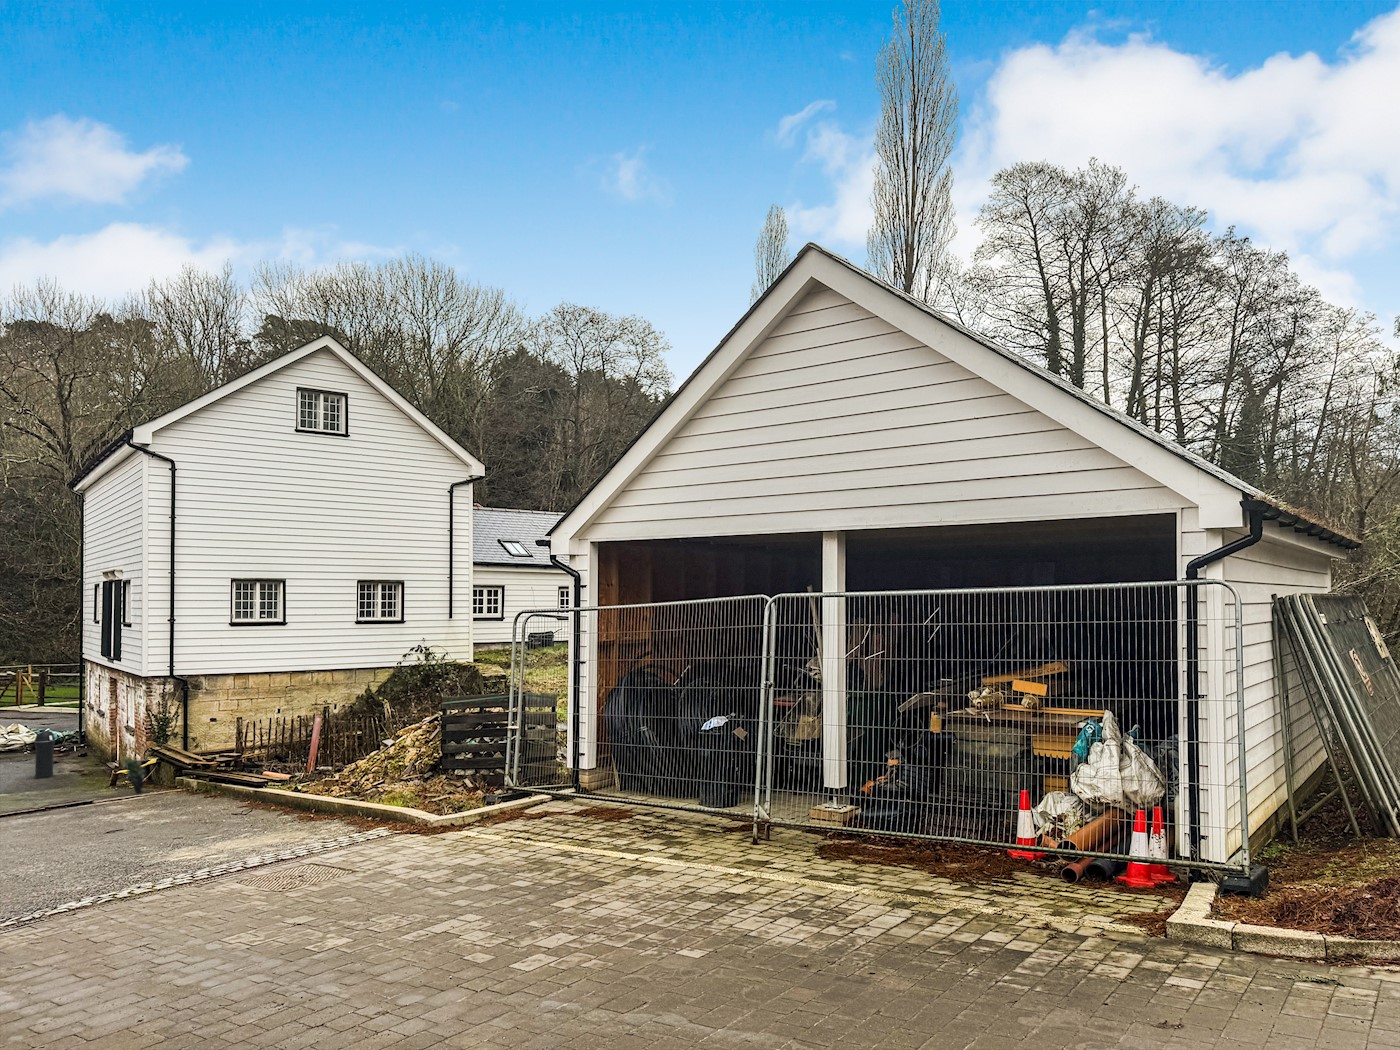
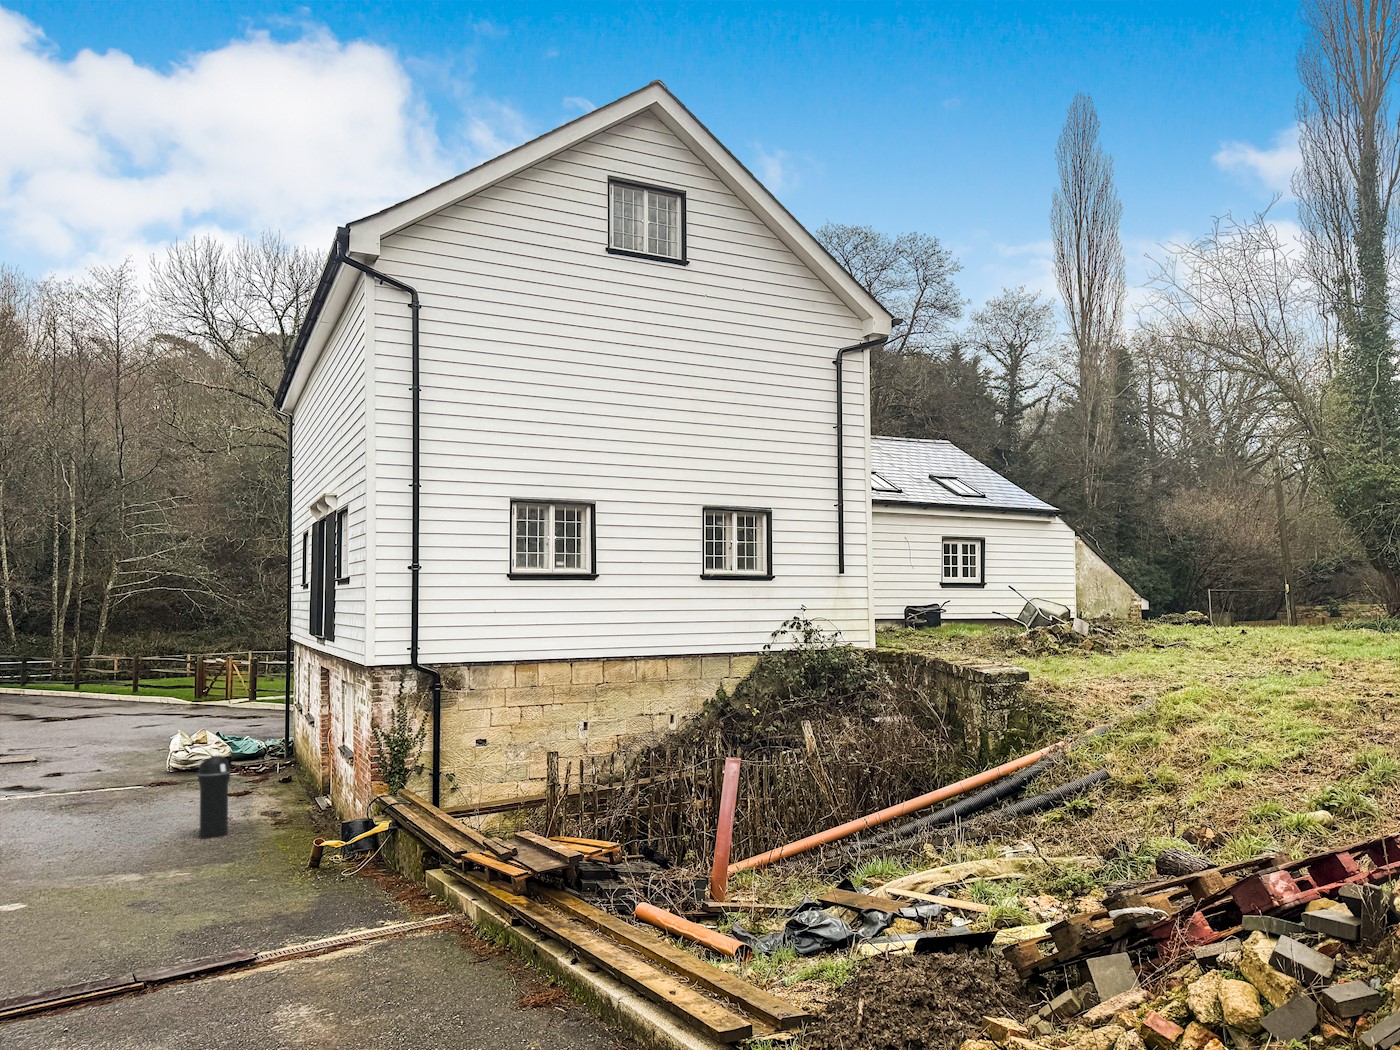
potted plant: present [123,757,145,793] -> none [326,829,374,910]

